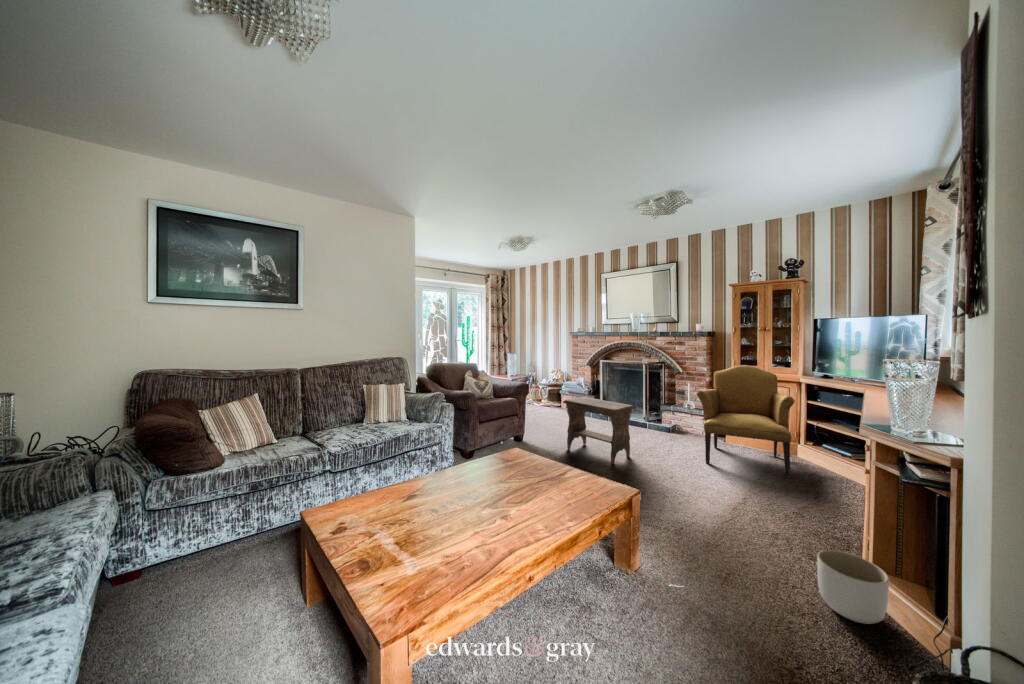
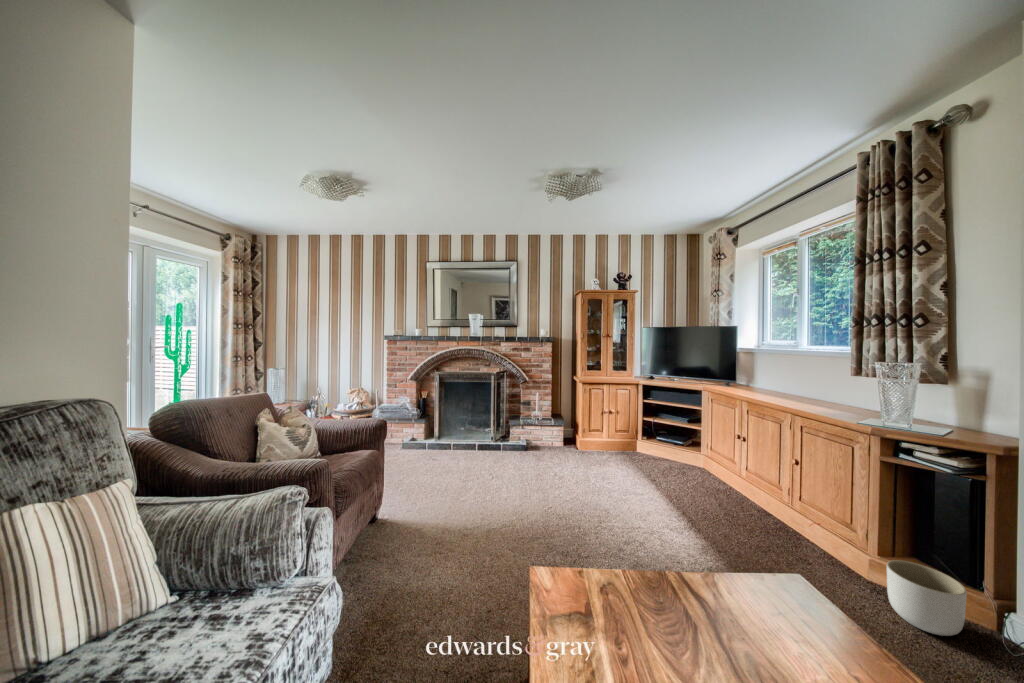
armchair: present [697,366,795,478] -> none [578,372,670,481]
footstool: present [563,397,635,464] -> none [453,427,545,516]

